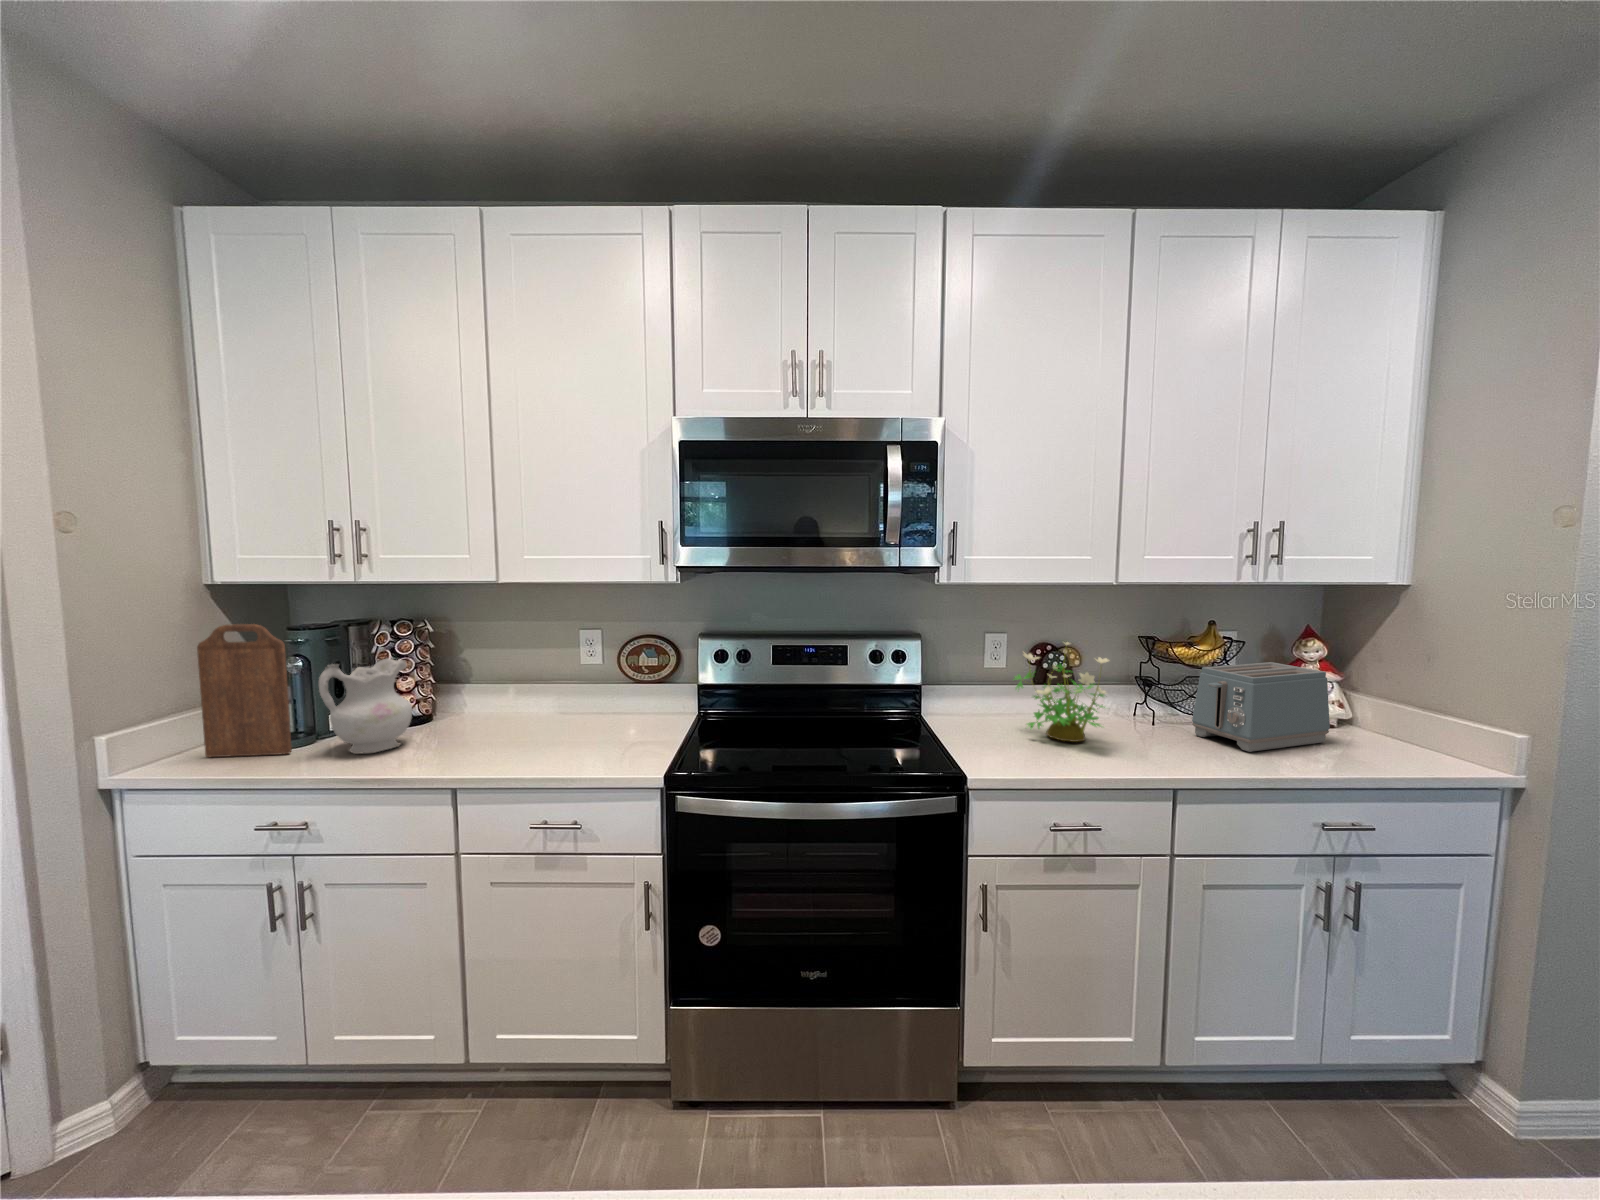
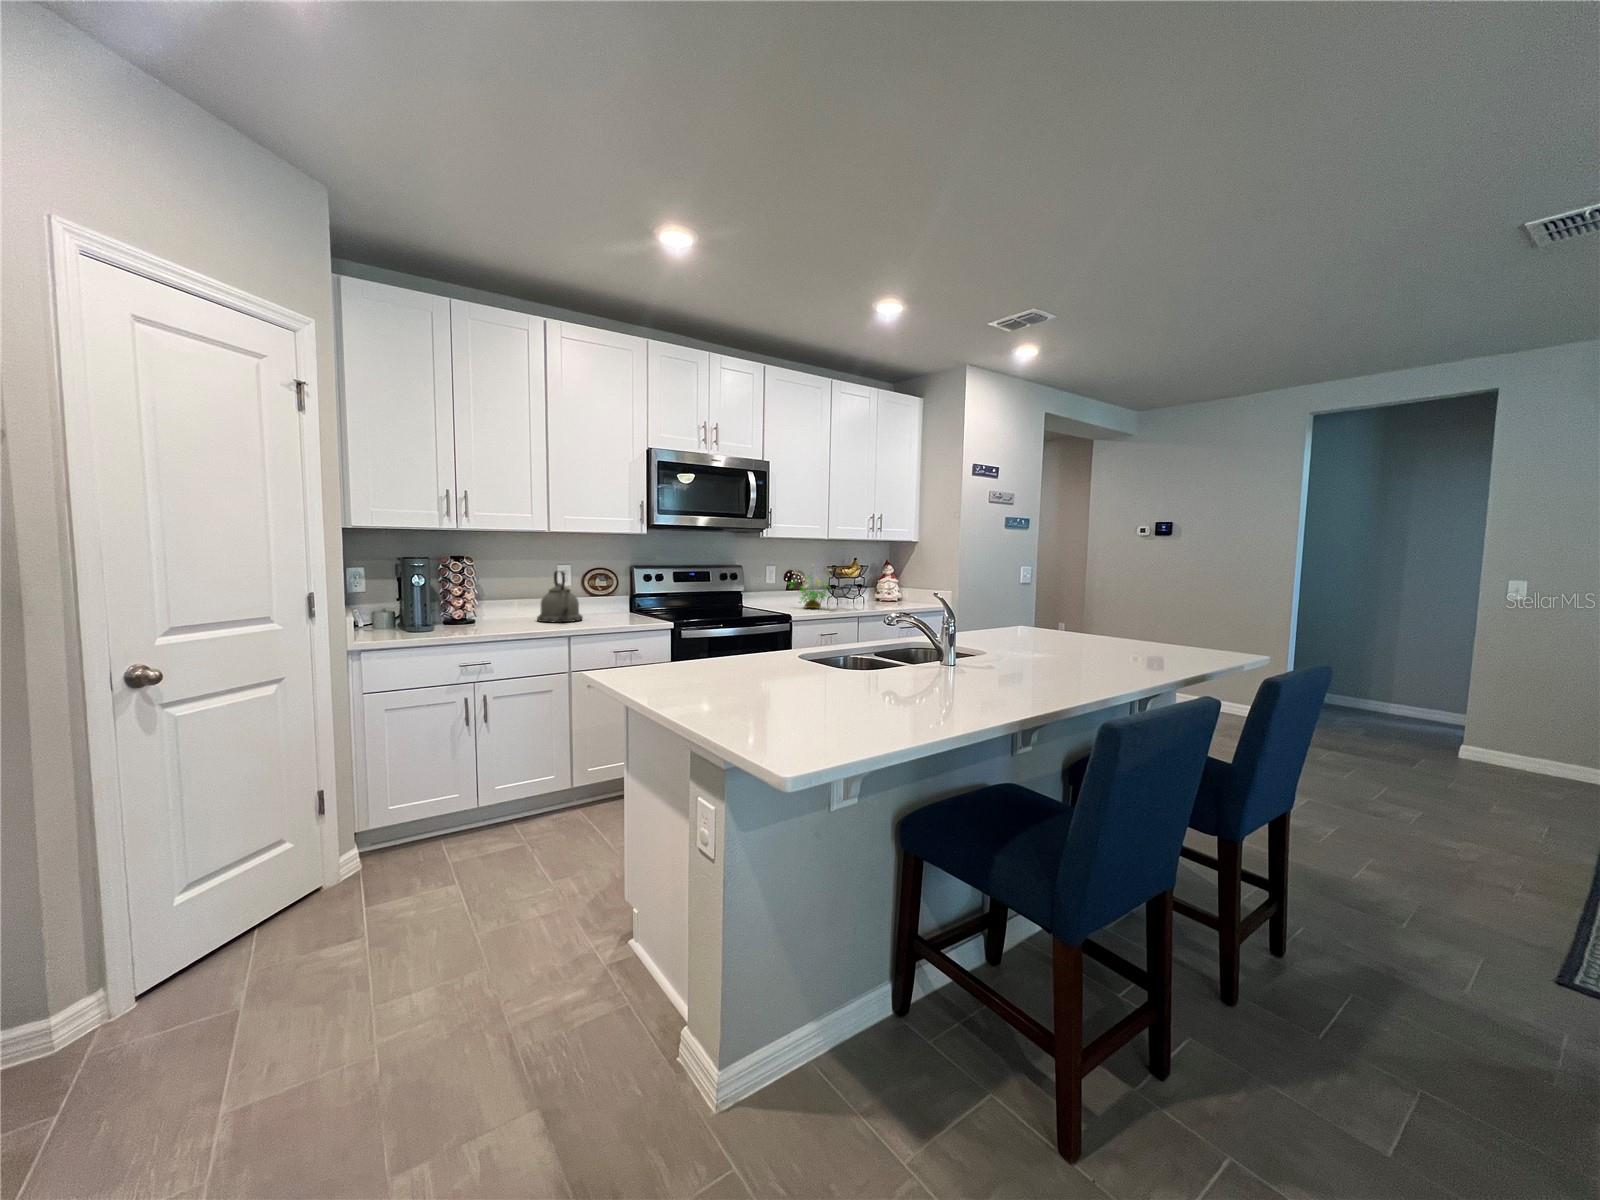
cutting board: present [197,624,292,757] -> none [383,550,440,635]
kettle: none [487,647,567,744] -> present [537,571,583,622]
ceramic pitcher: present [319,658,412,754] -> none [460,574,508,629]
toaster: present [1192,662,1330,752] -> none [855,575,900,607]

